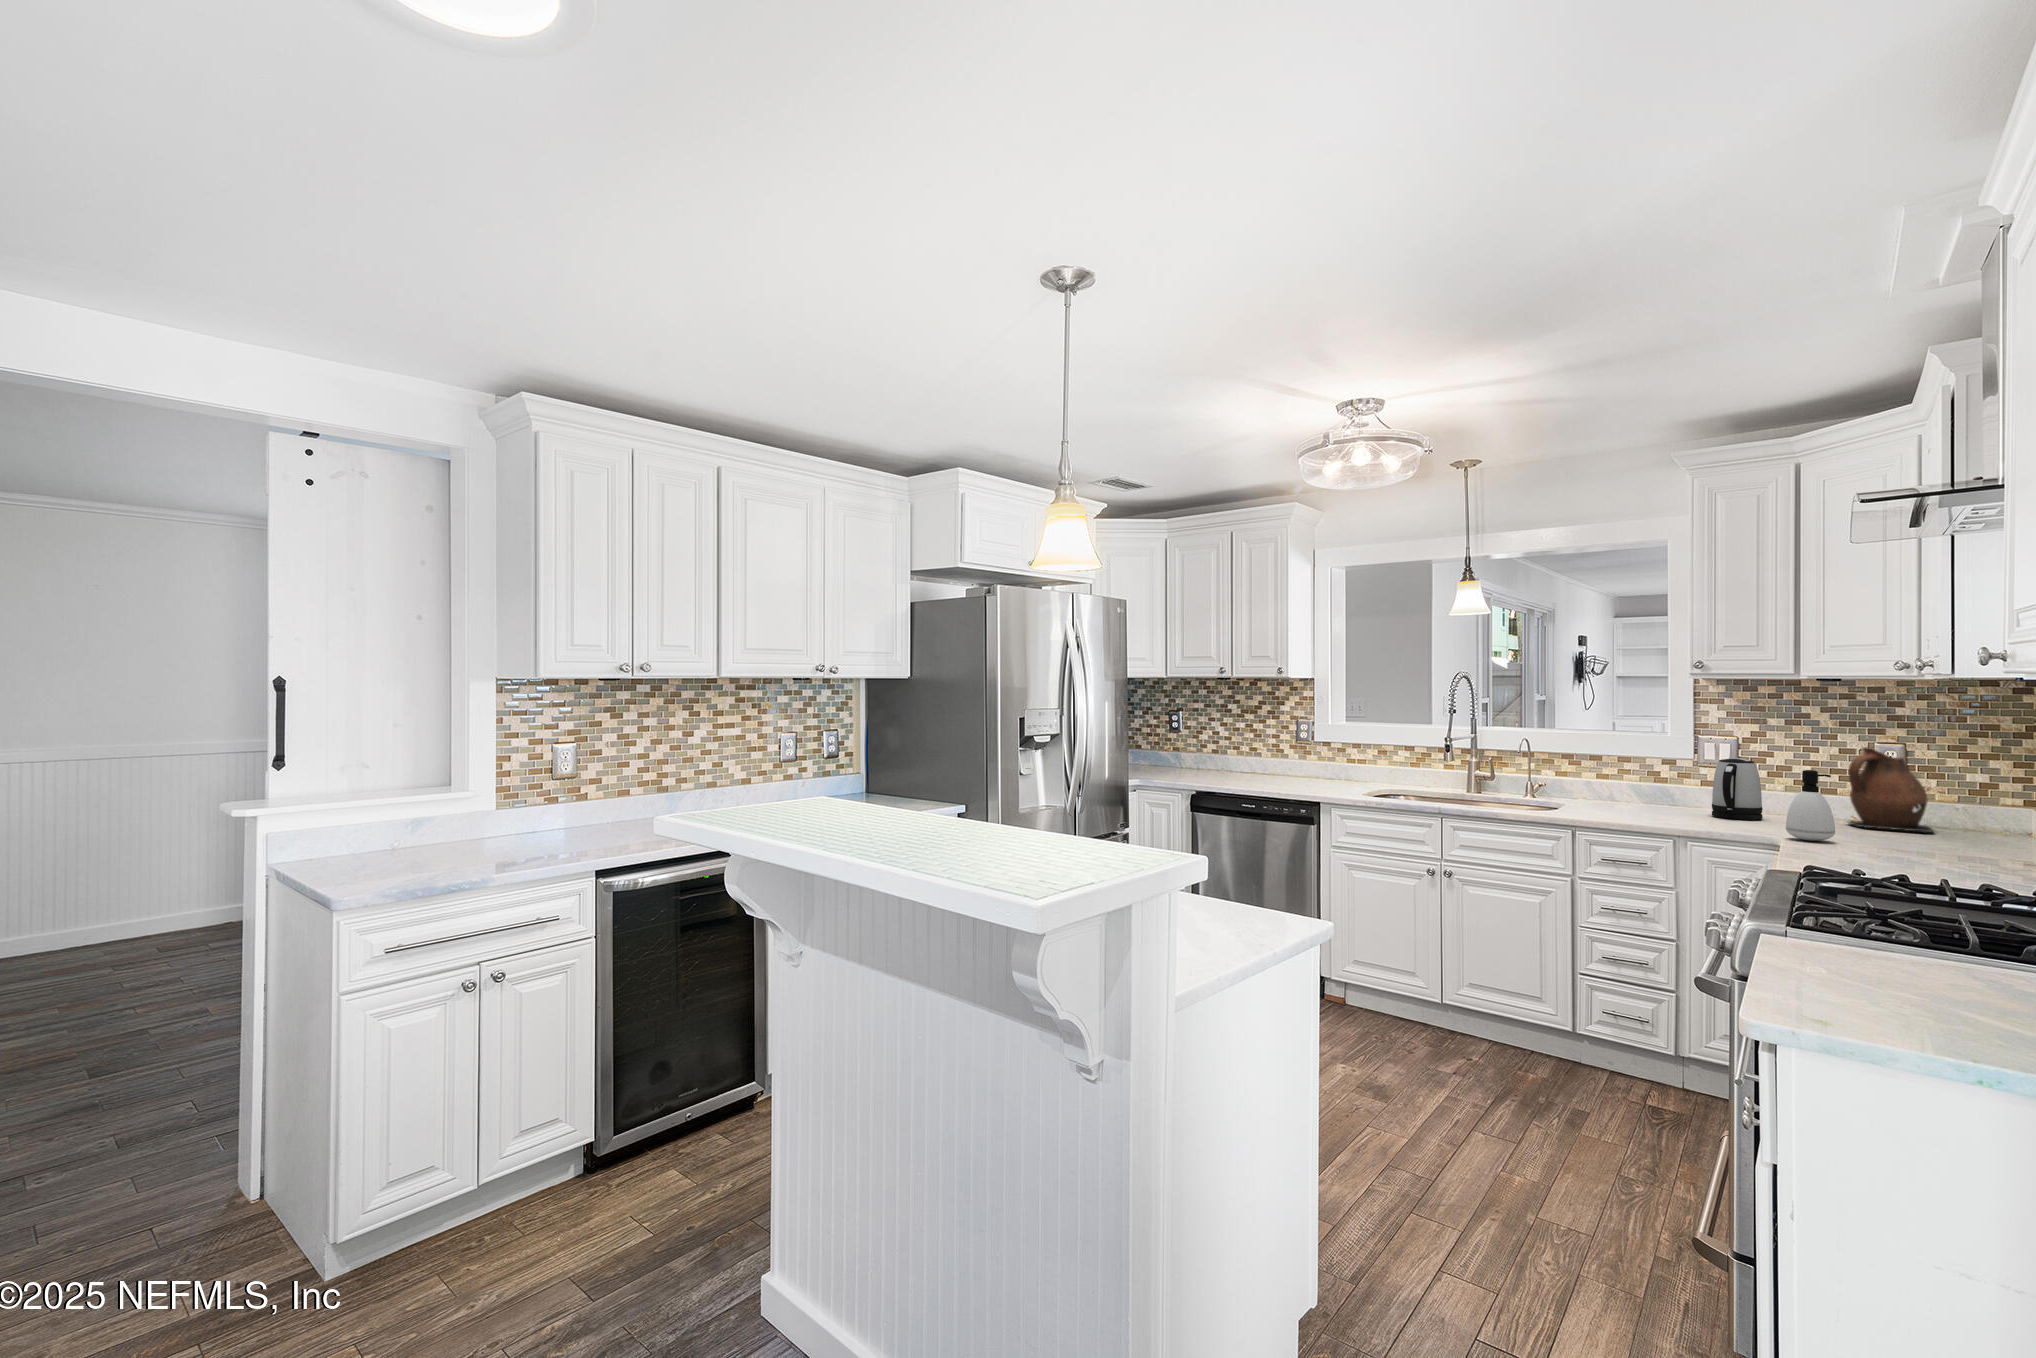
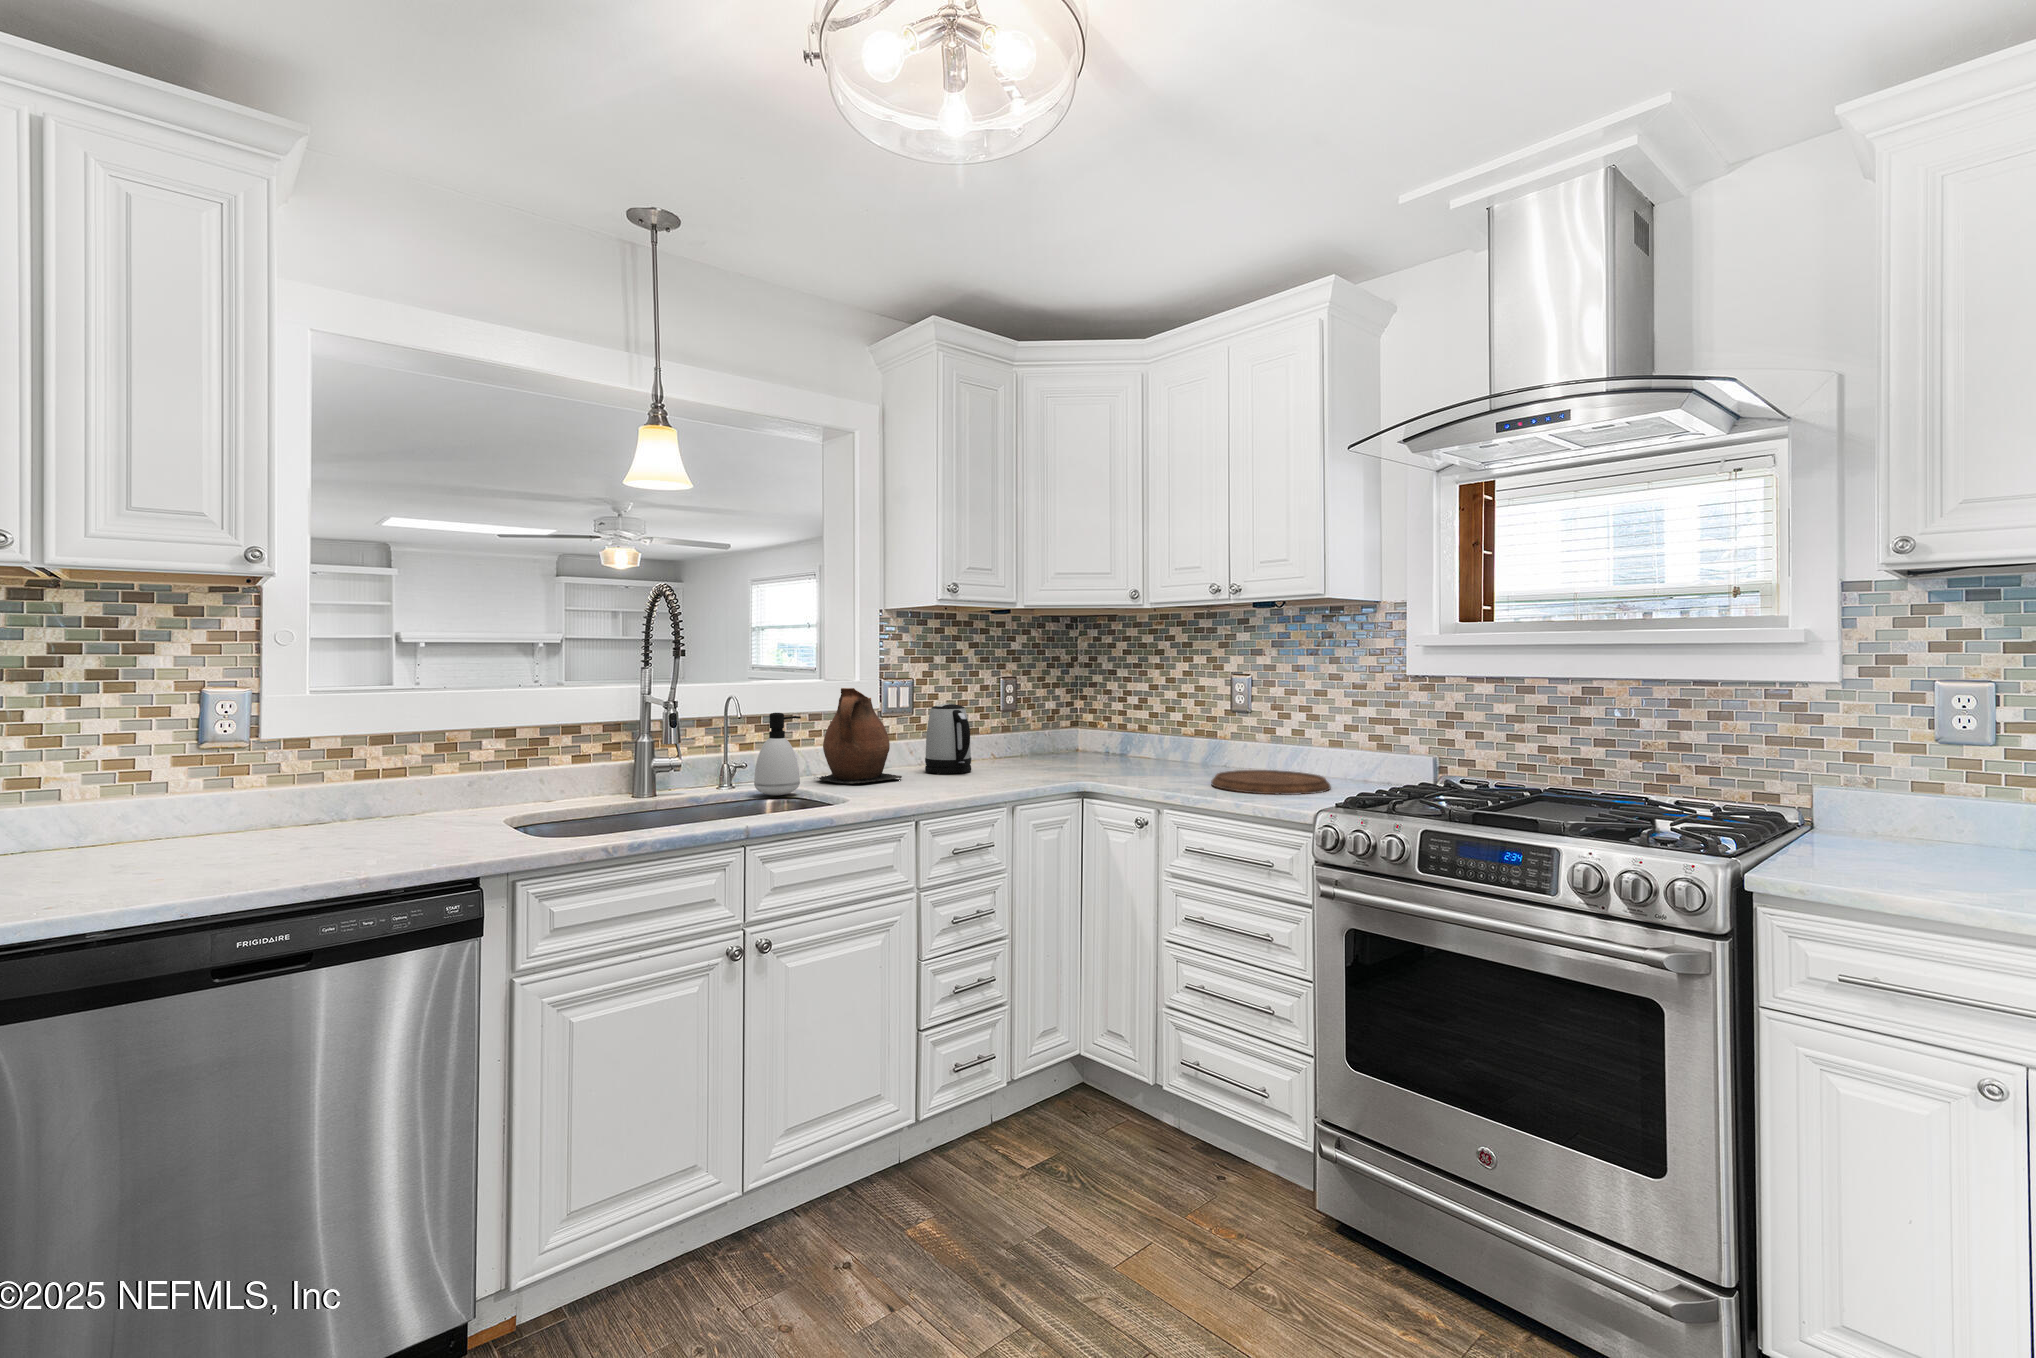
ceramic pitcher: present [1849,747,1934,833] -> present [817,688,902,784]
soap dispenser: present [1786,770,1835,841] -> present [754,713,801,795]
cutting board: none [1815,845,1978,876] -> present [1211,770,1331,795]

